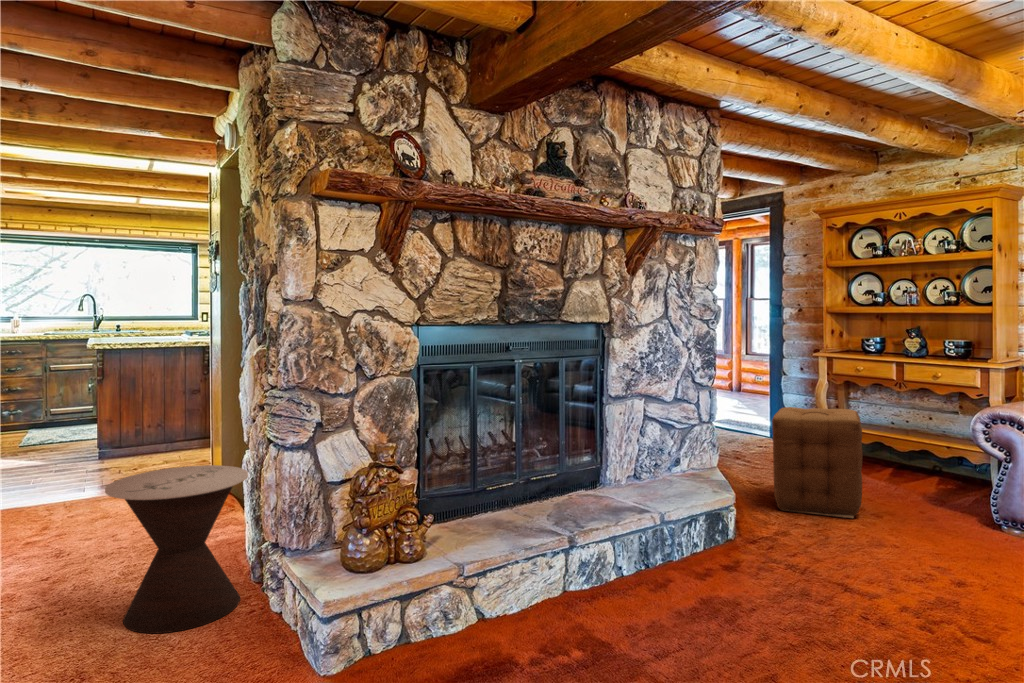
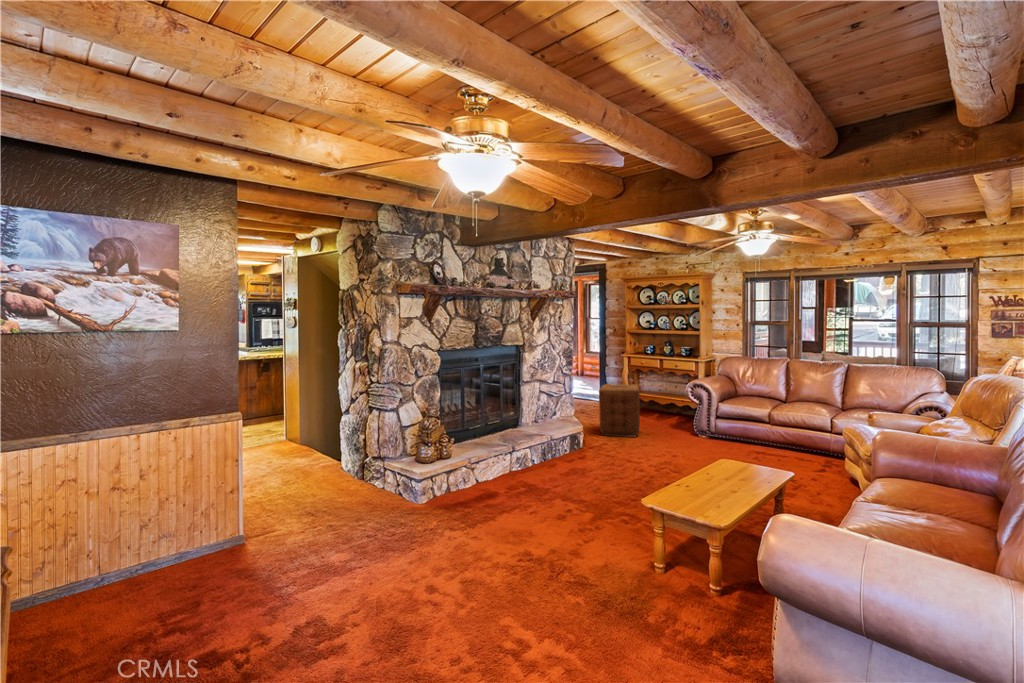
side table: present [105,465,248,634] -> none [298,421,363,498]

